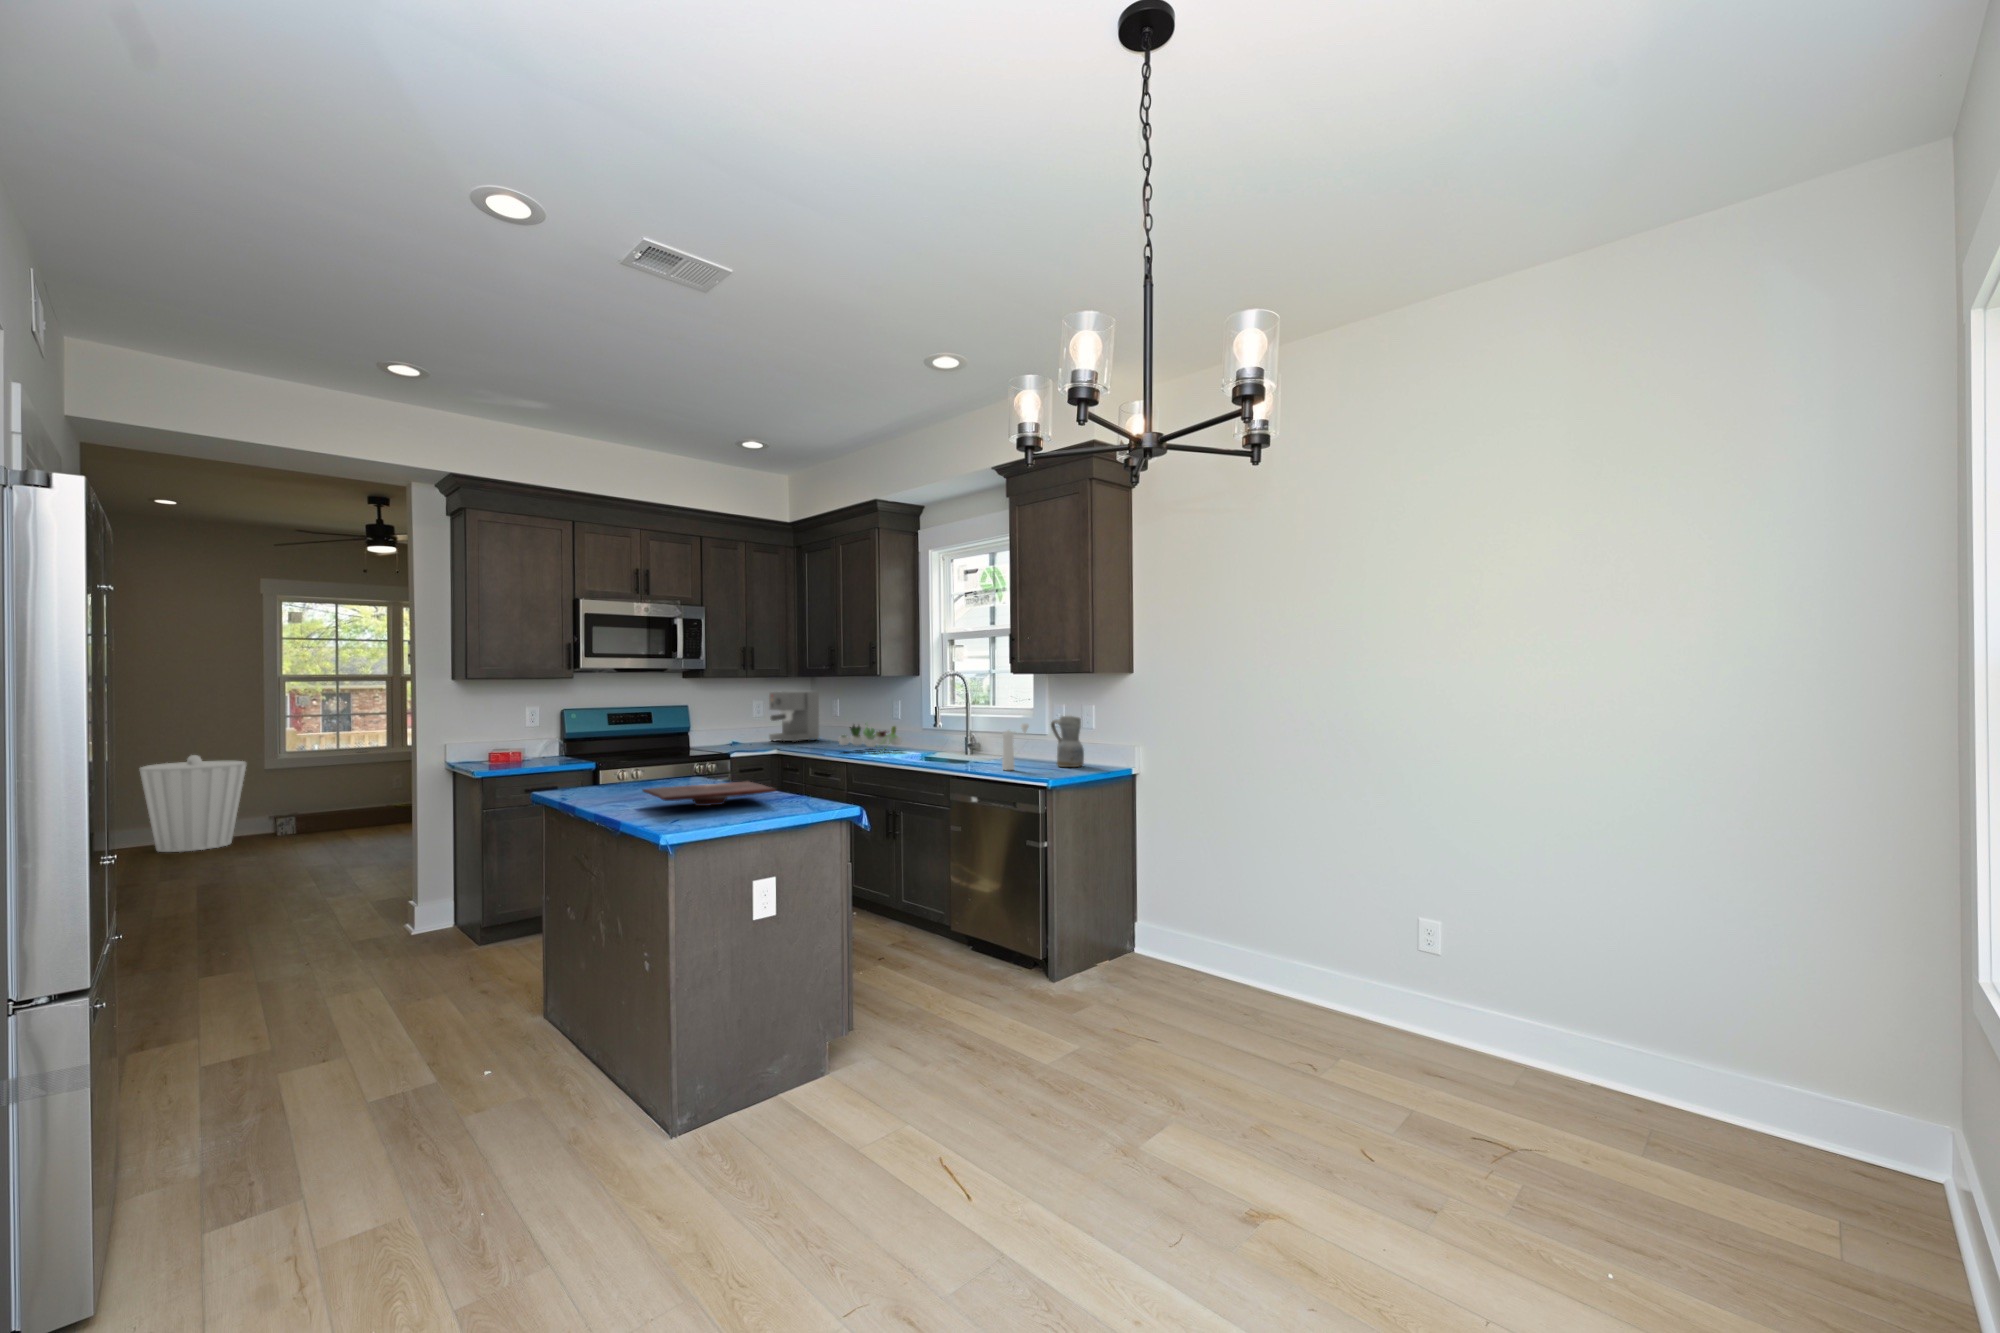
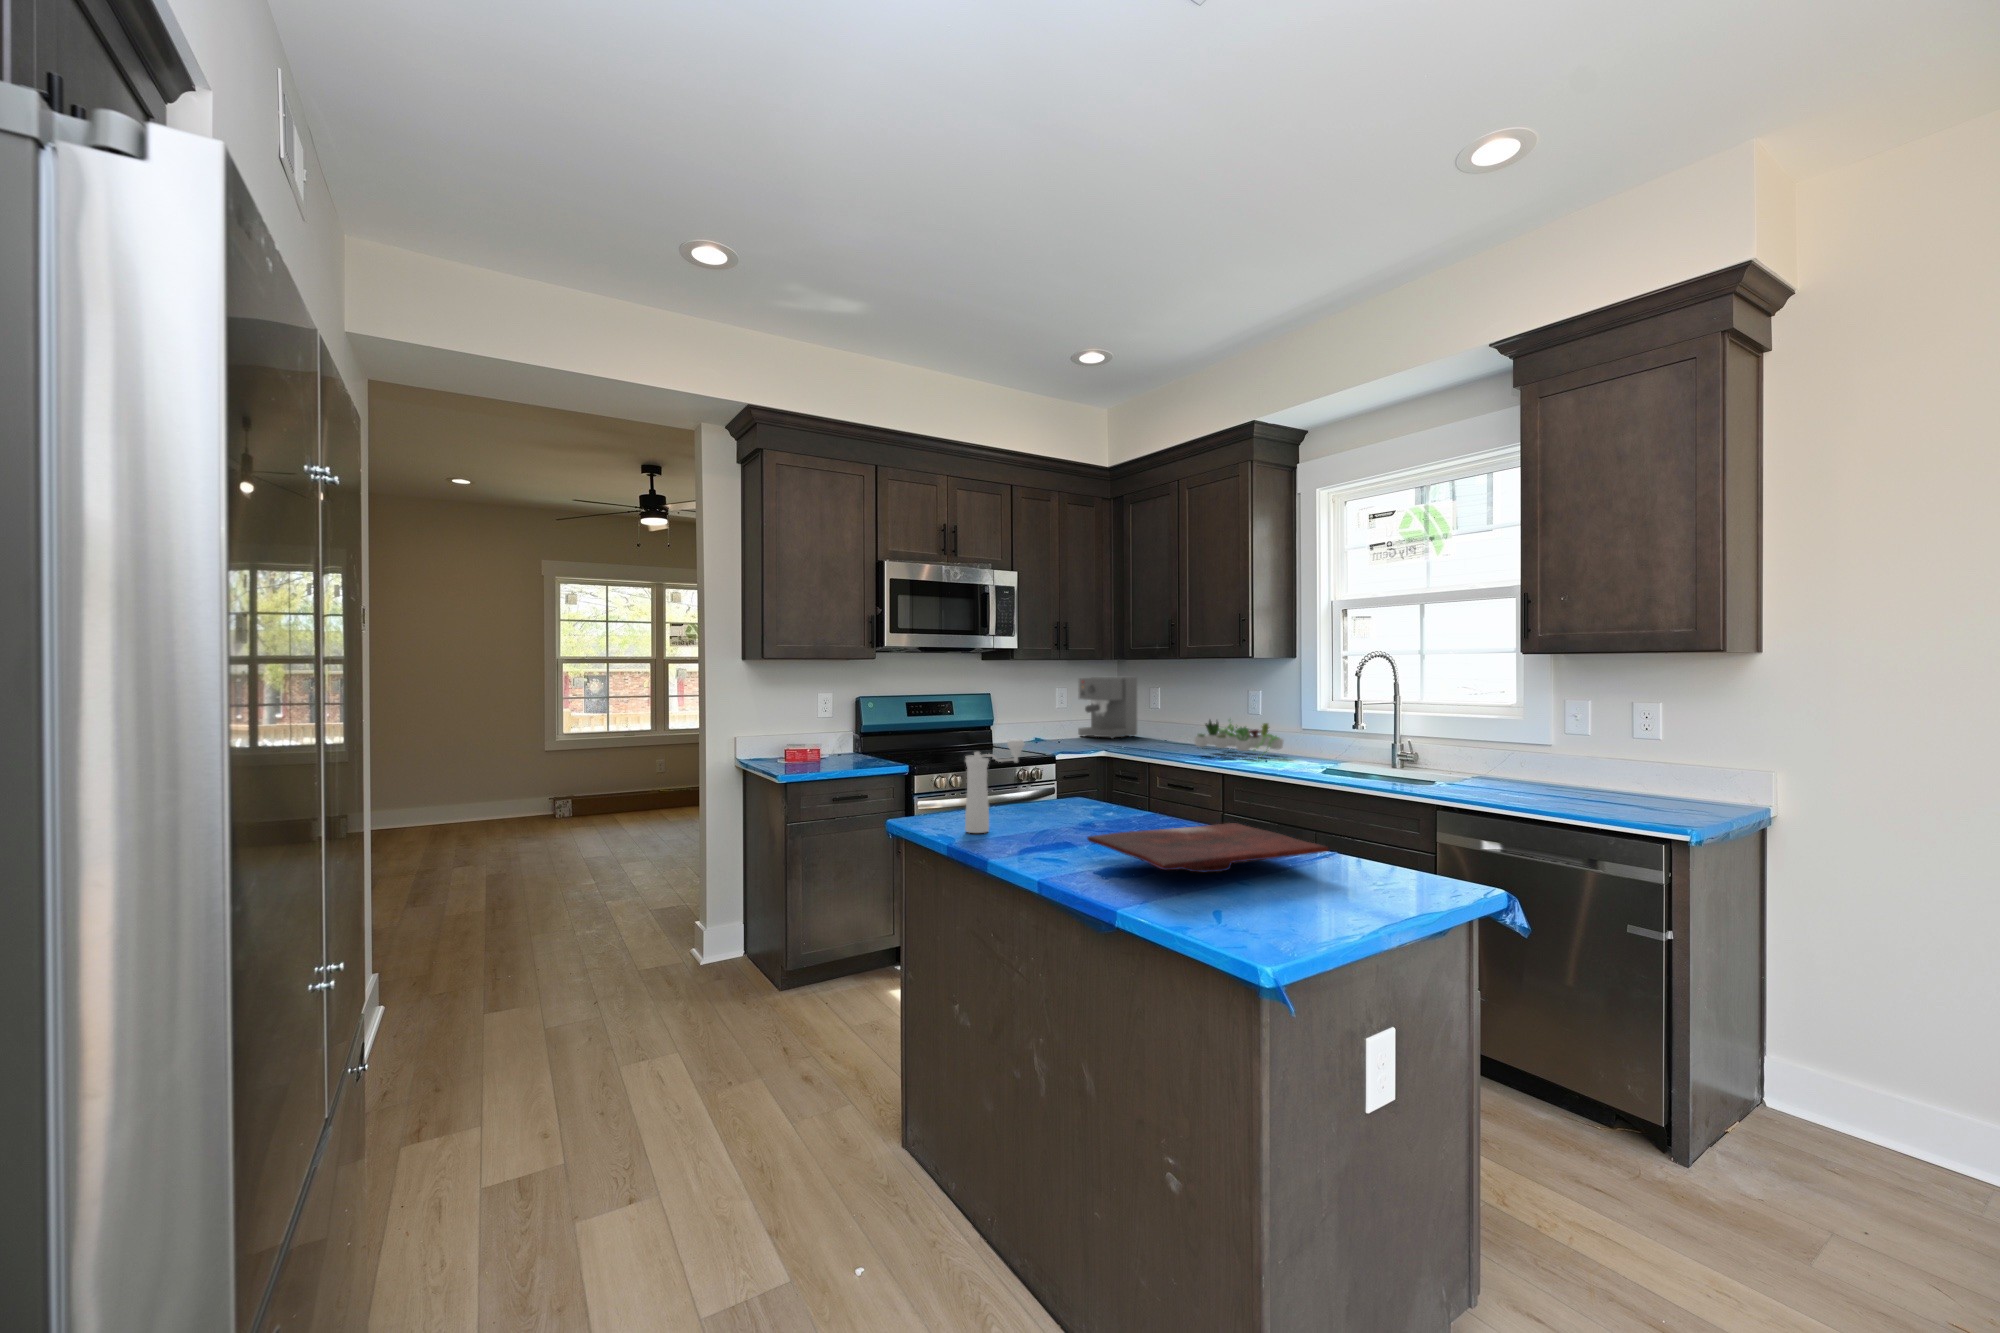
ceramic pitcher: present [1051,716,1084,767] -> none [1582,718,1646,797]
pepper mill: present [1002,723,1029,770] -> present [965,739,1024,833]
trash can: present [140,755,247,852] -> none [433,735,528,832]

